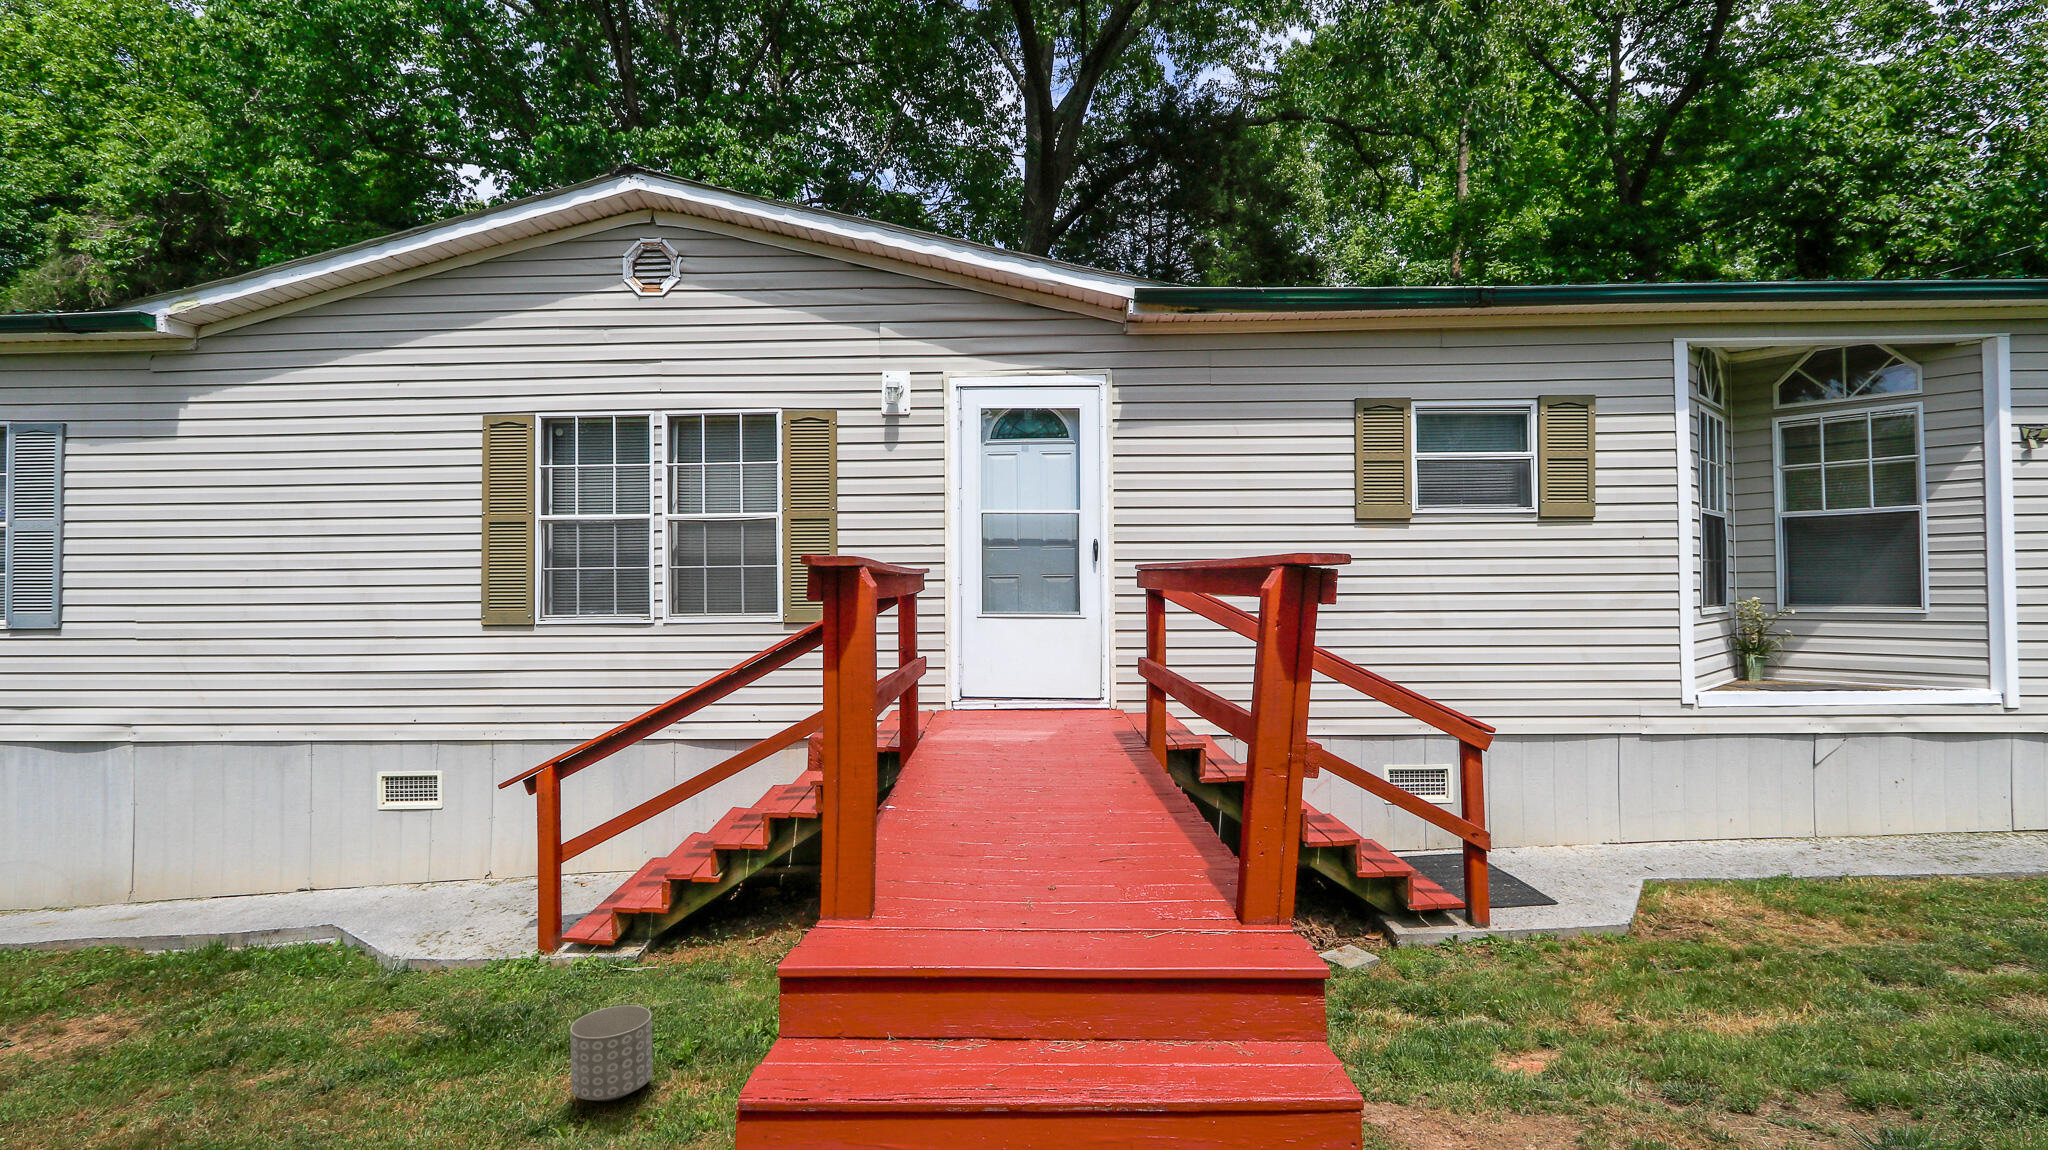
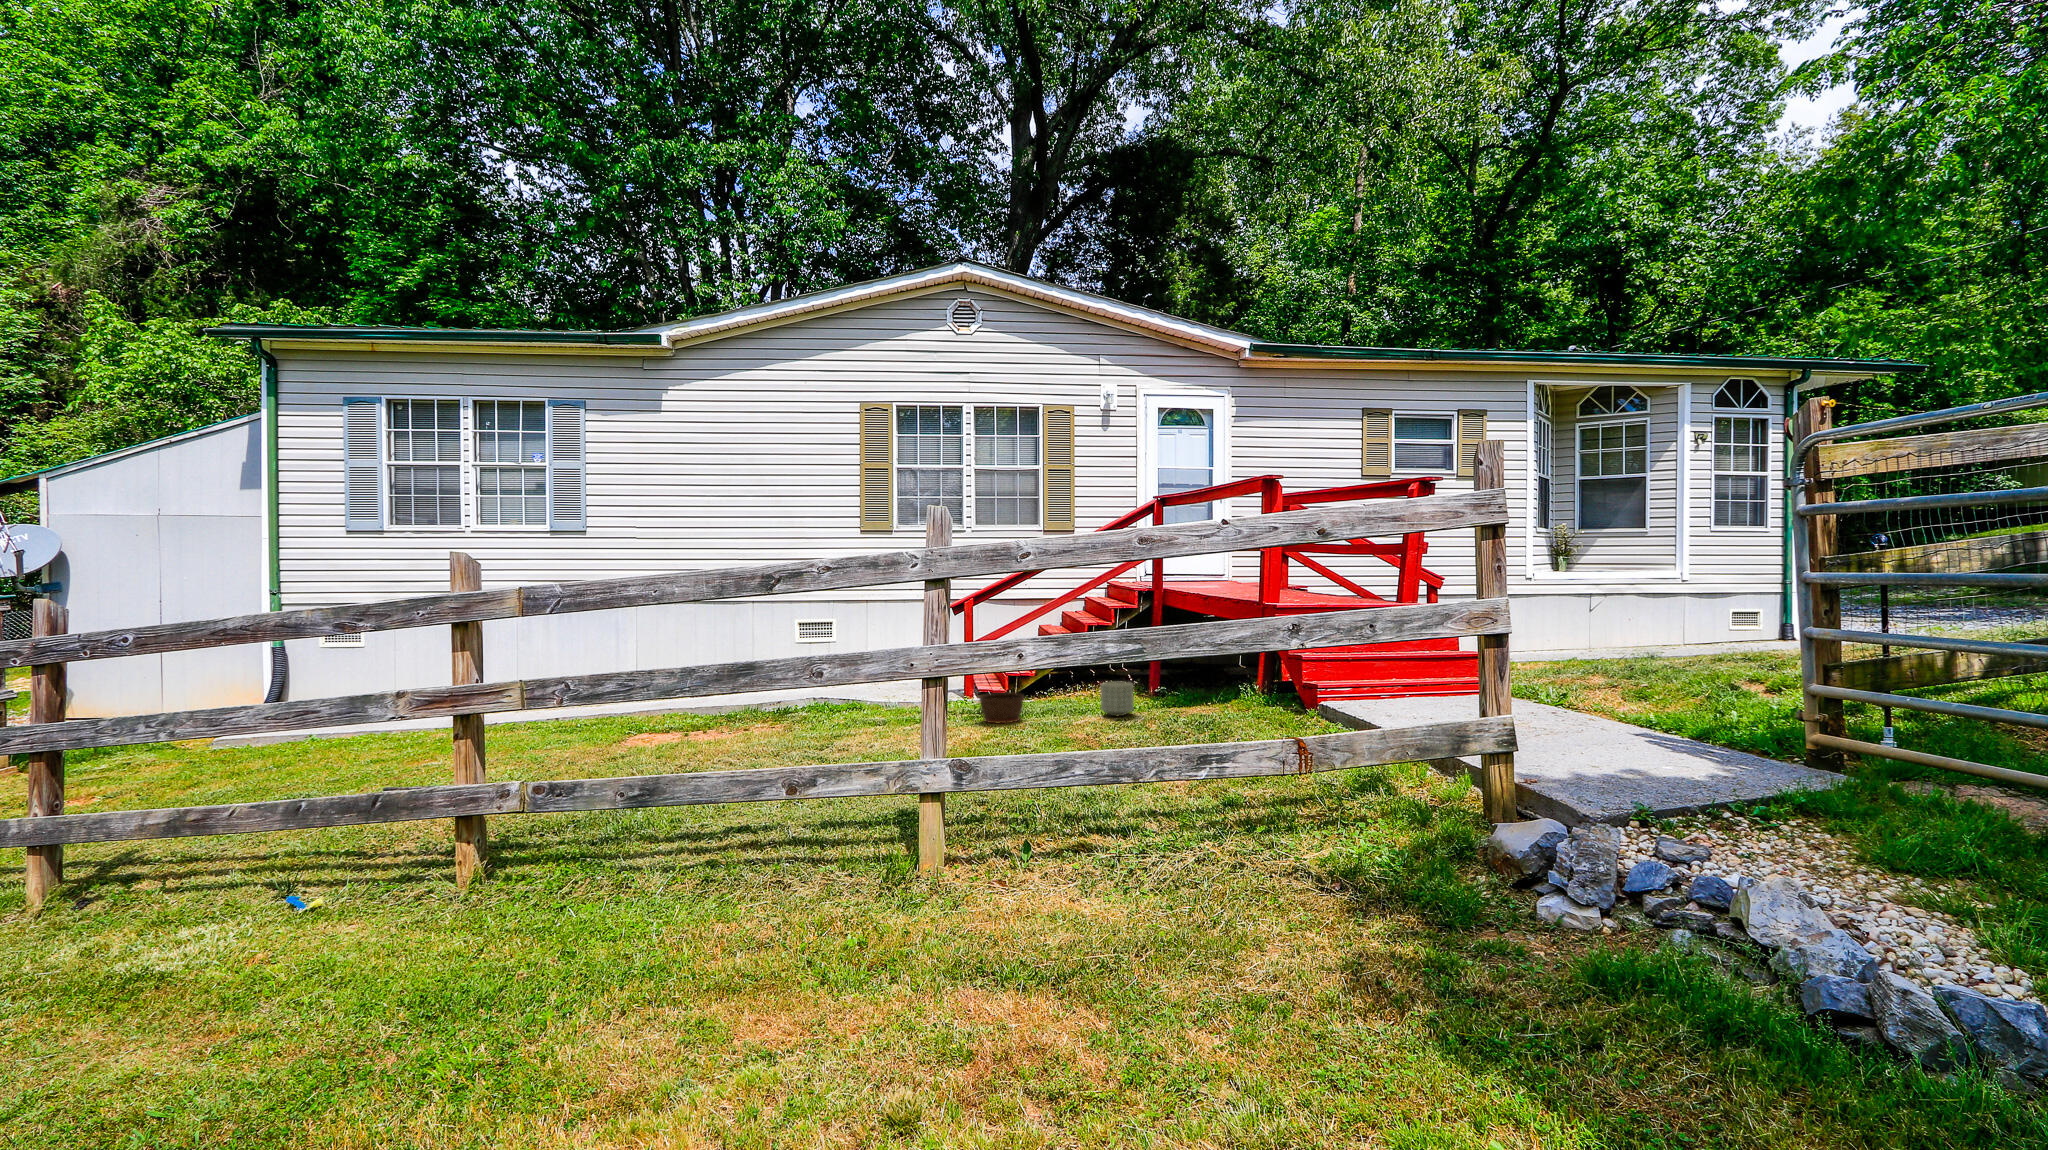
basket: none [318,1011,438,1106] -> present [979,692,1024,723]

